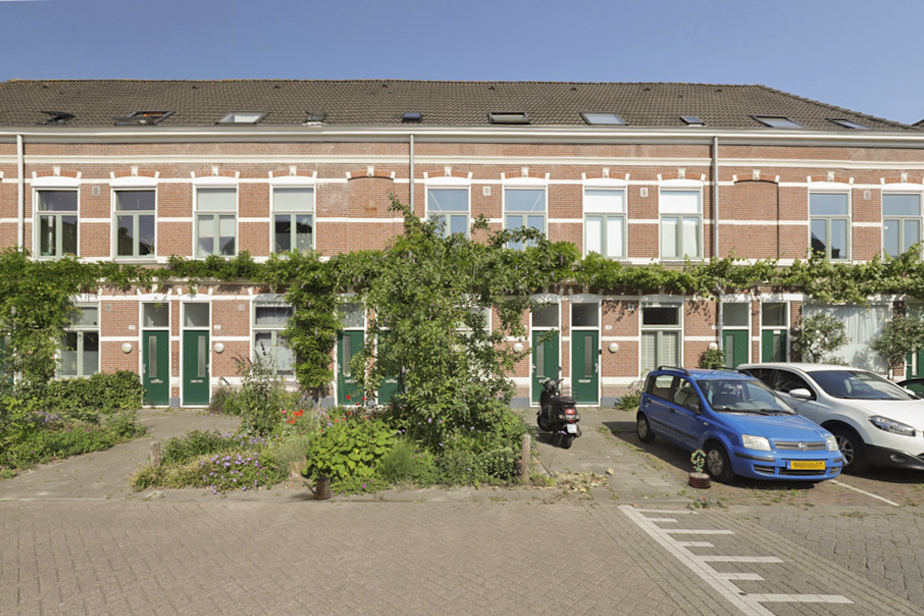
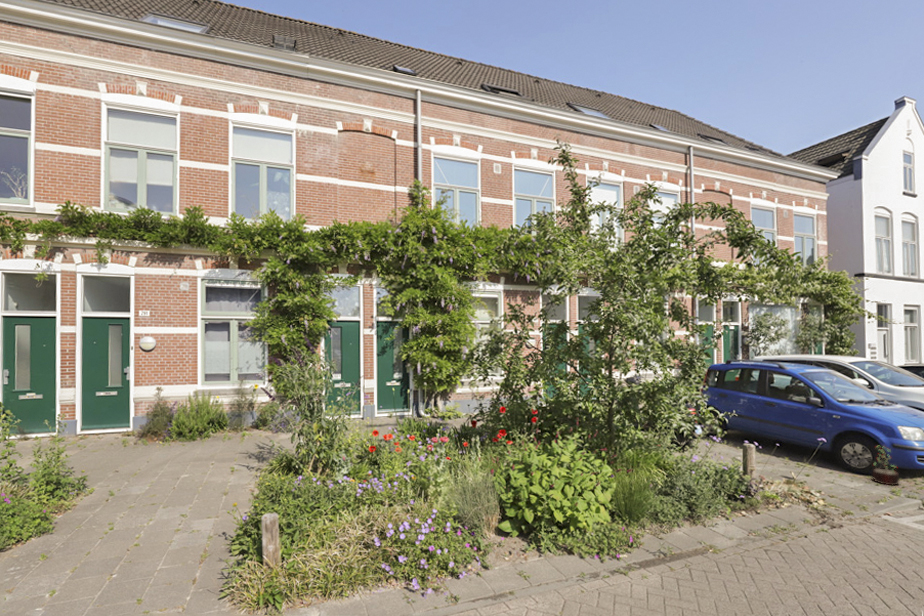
watering can: present [303,476,333,500] -> none [576,527,602,566]

